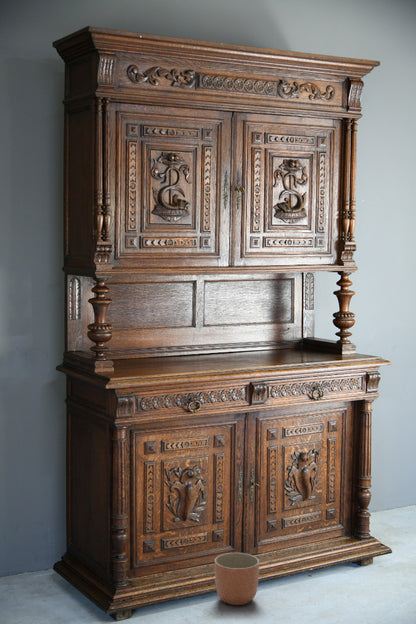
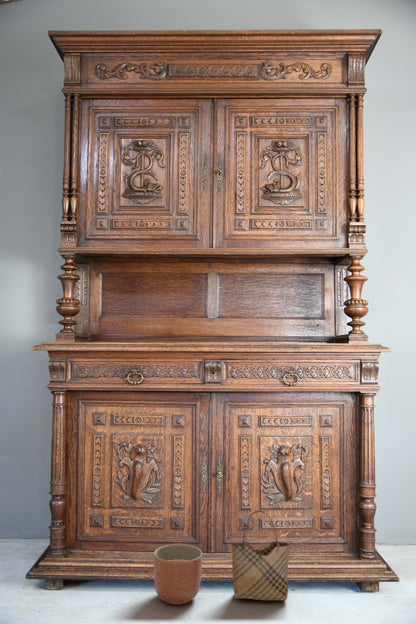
woven basket: none [274,511,320,589] -> present [231,511,290,600]

